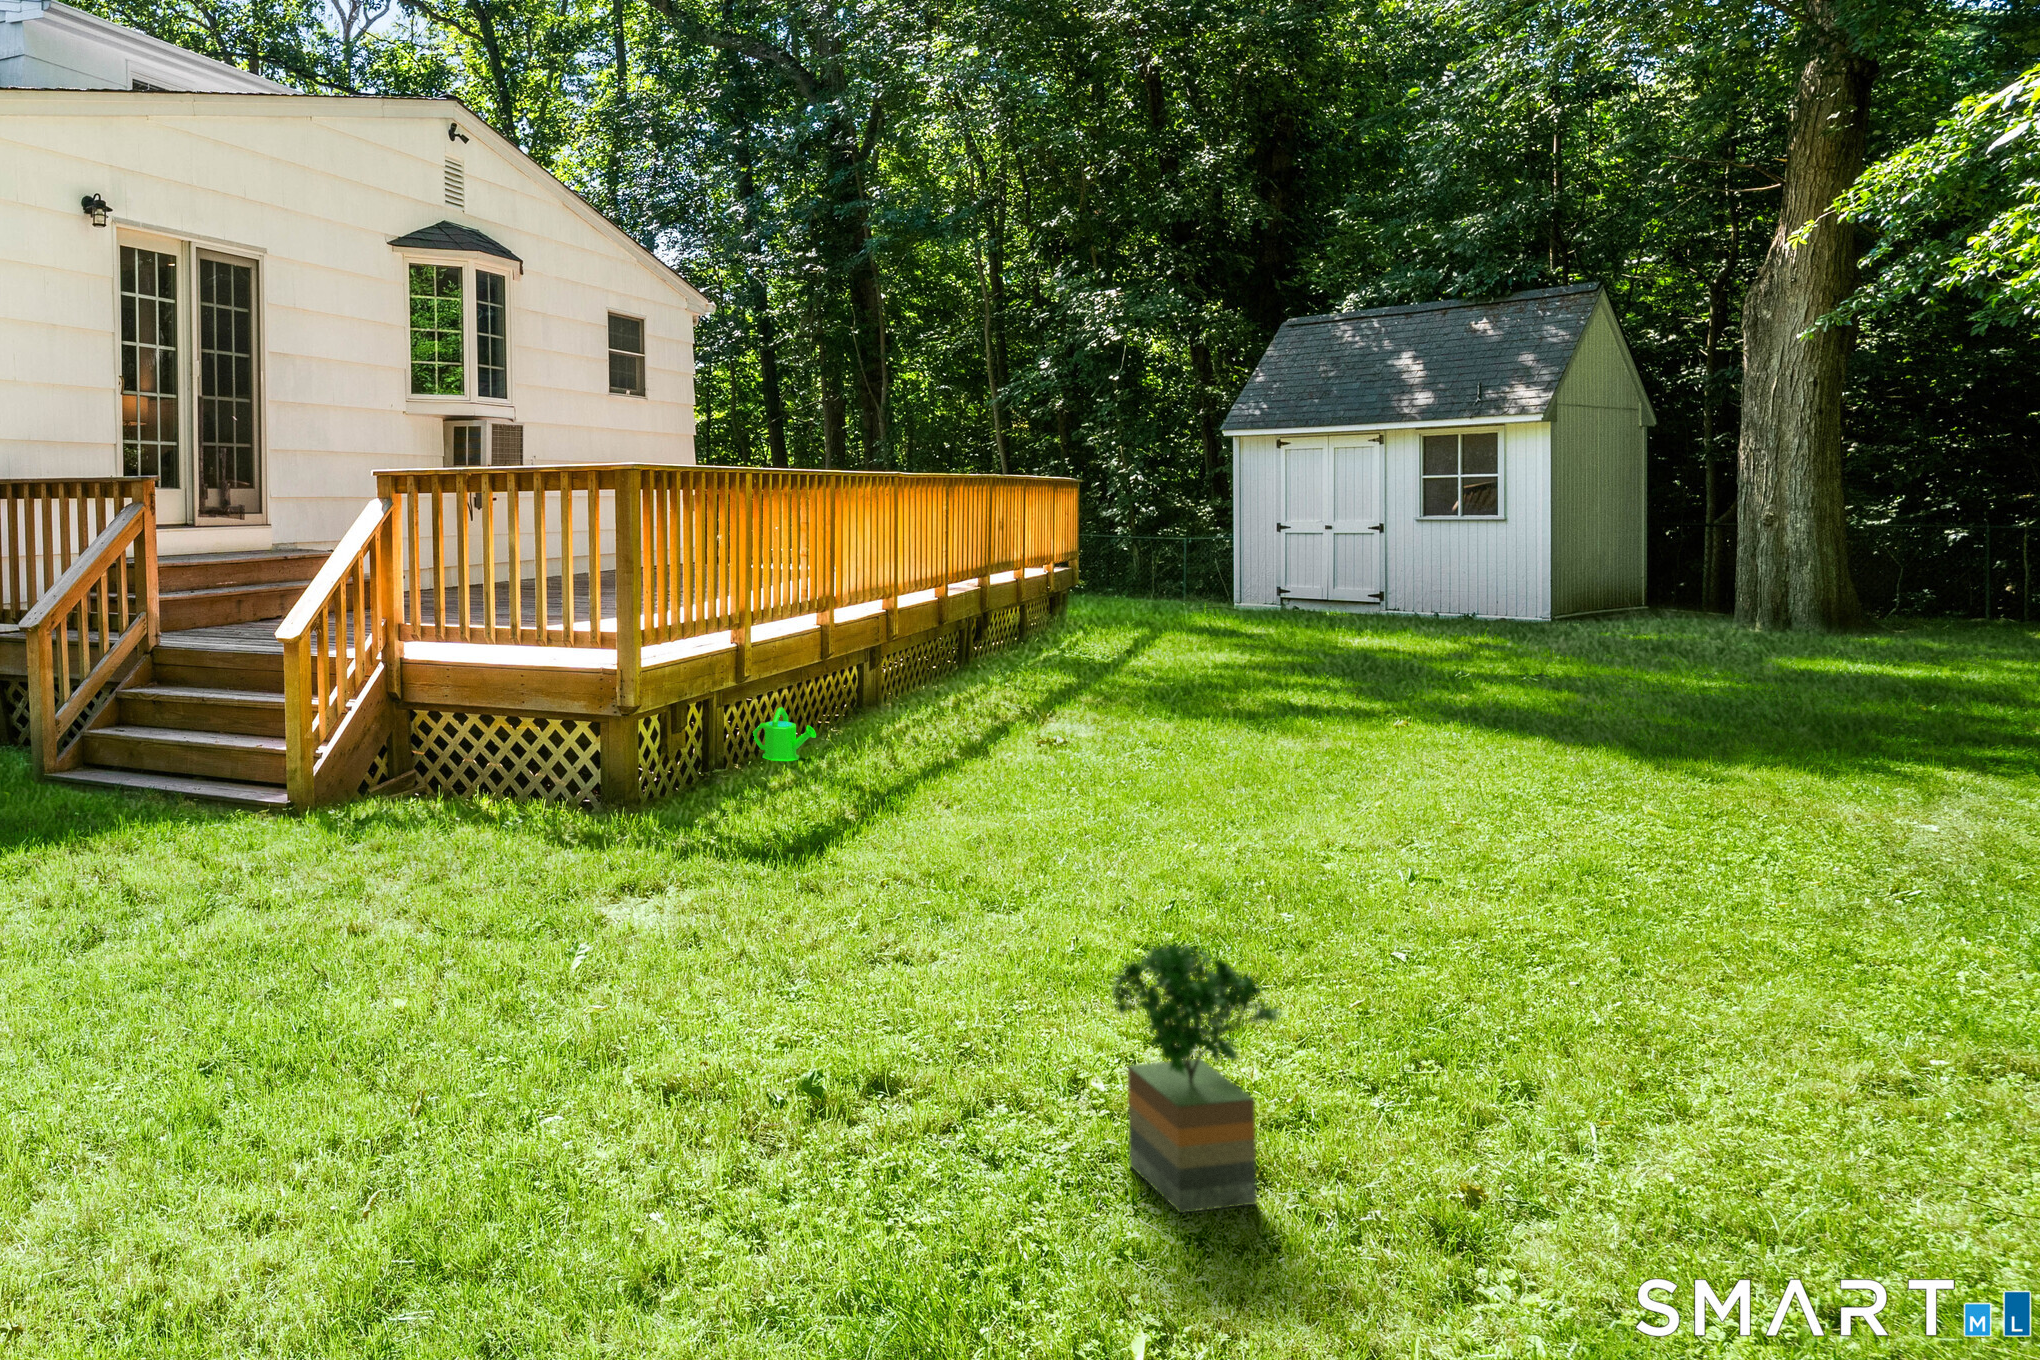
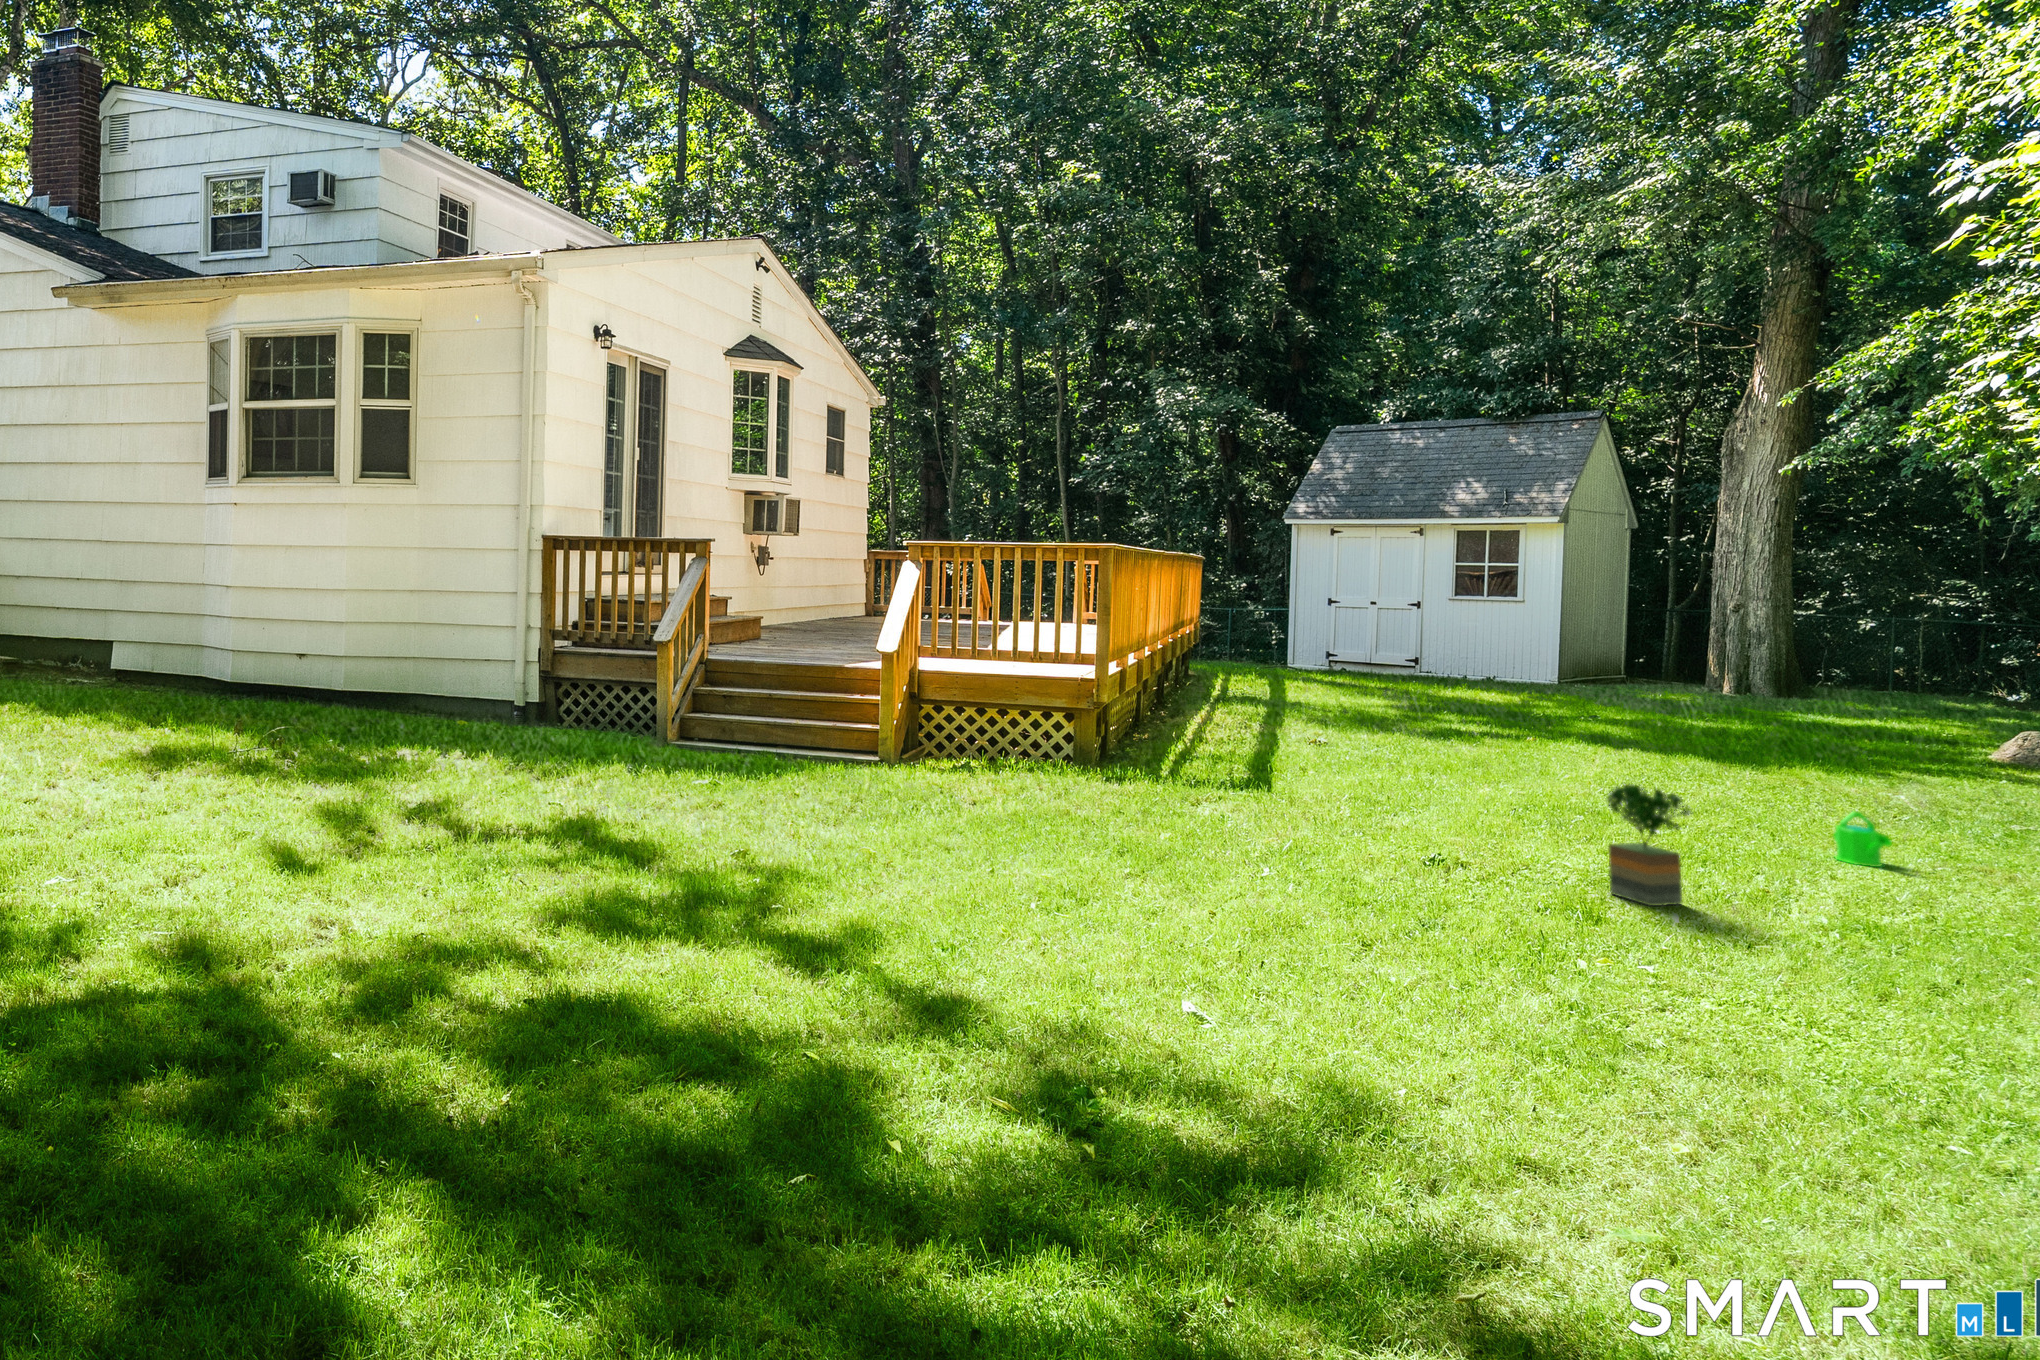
watering can: present [753,707,816,761] -> present [1834,811,1892,867]

